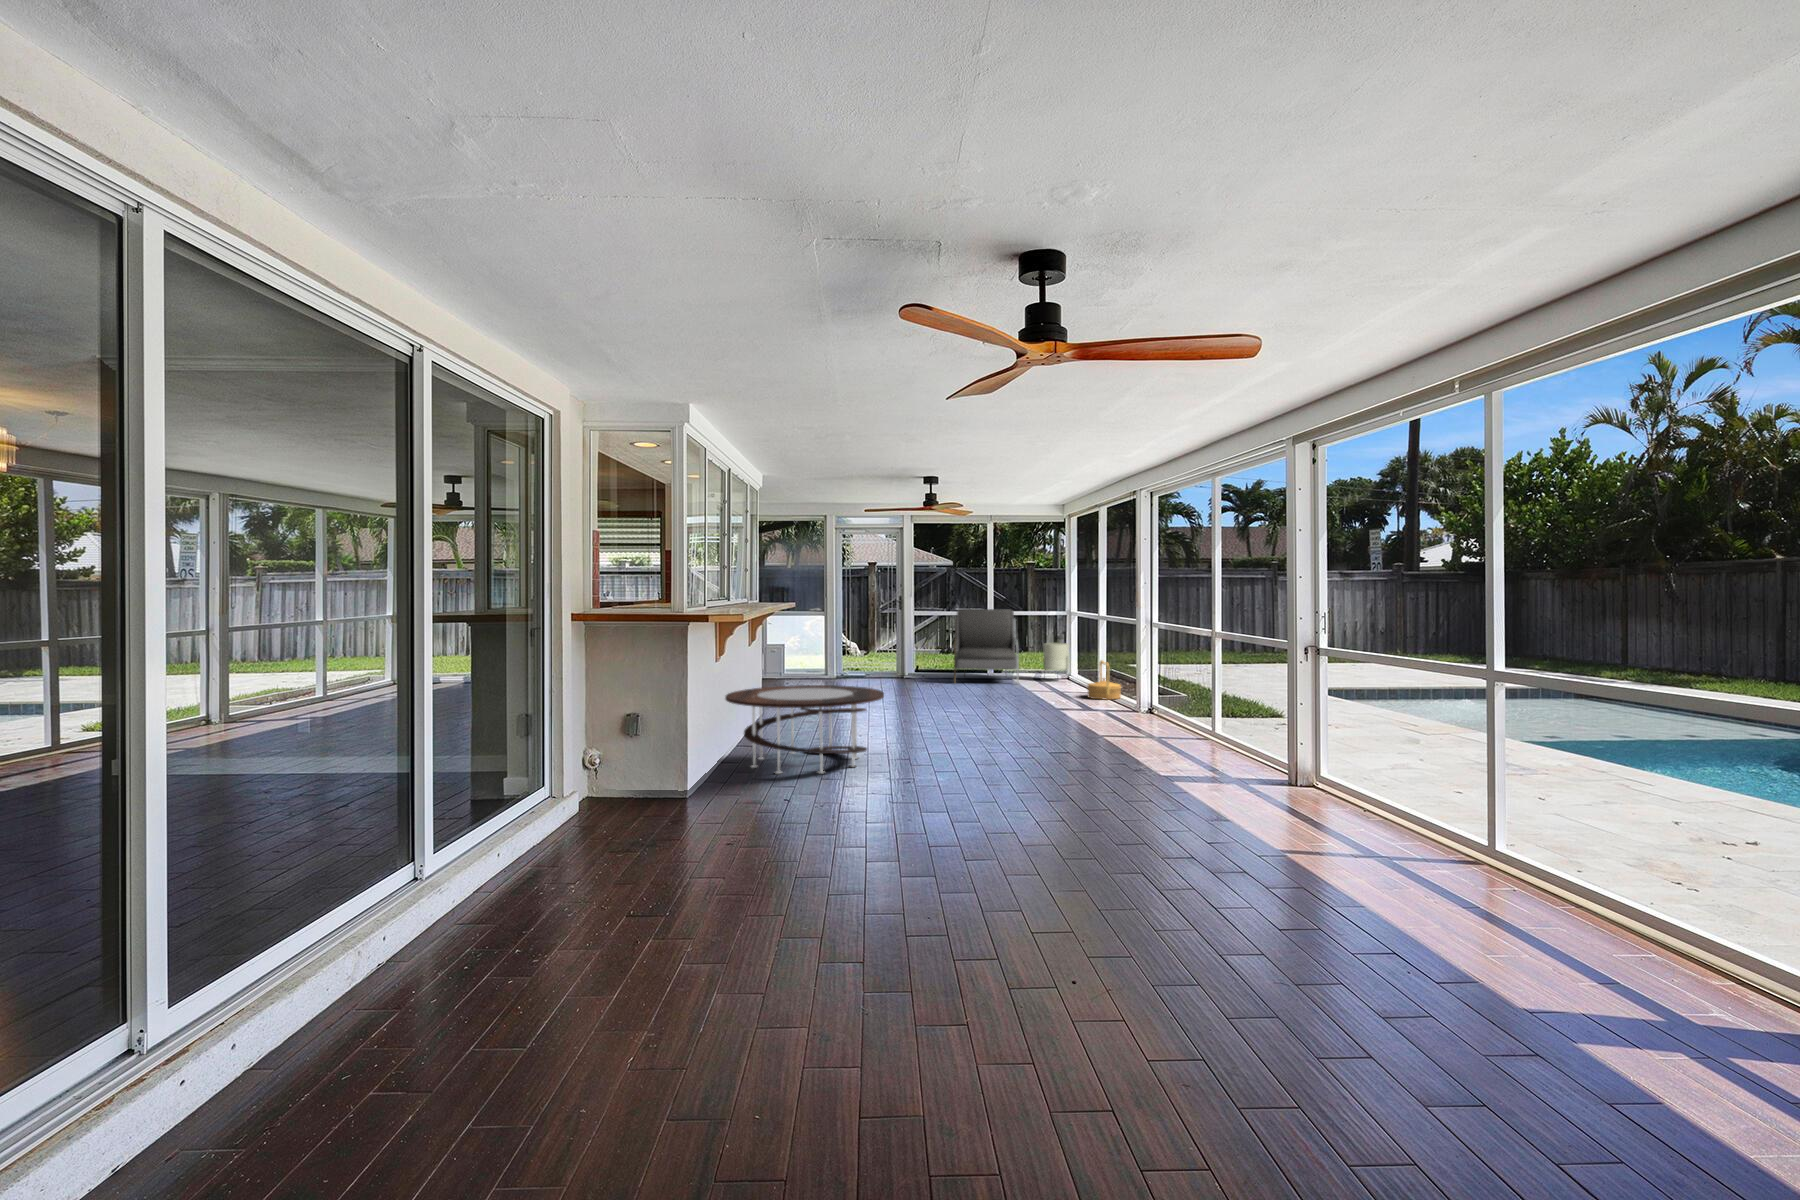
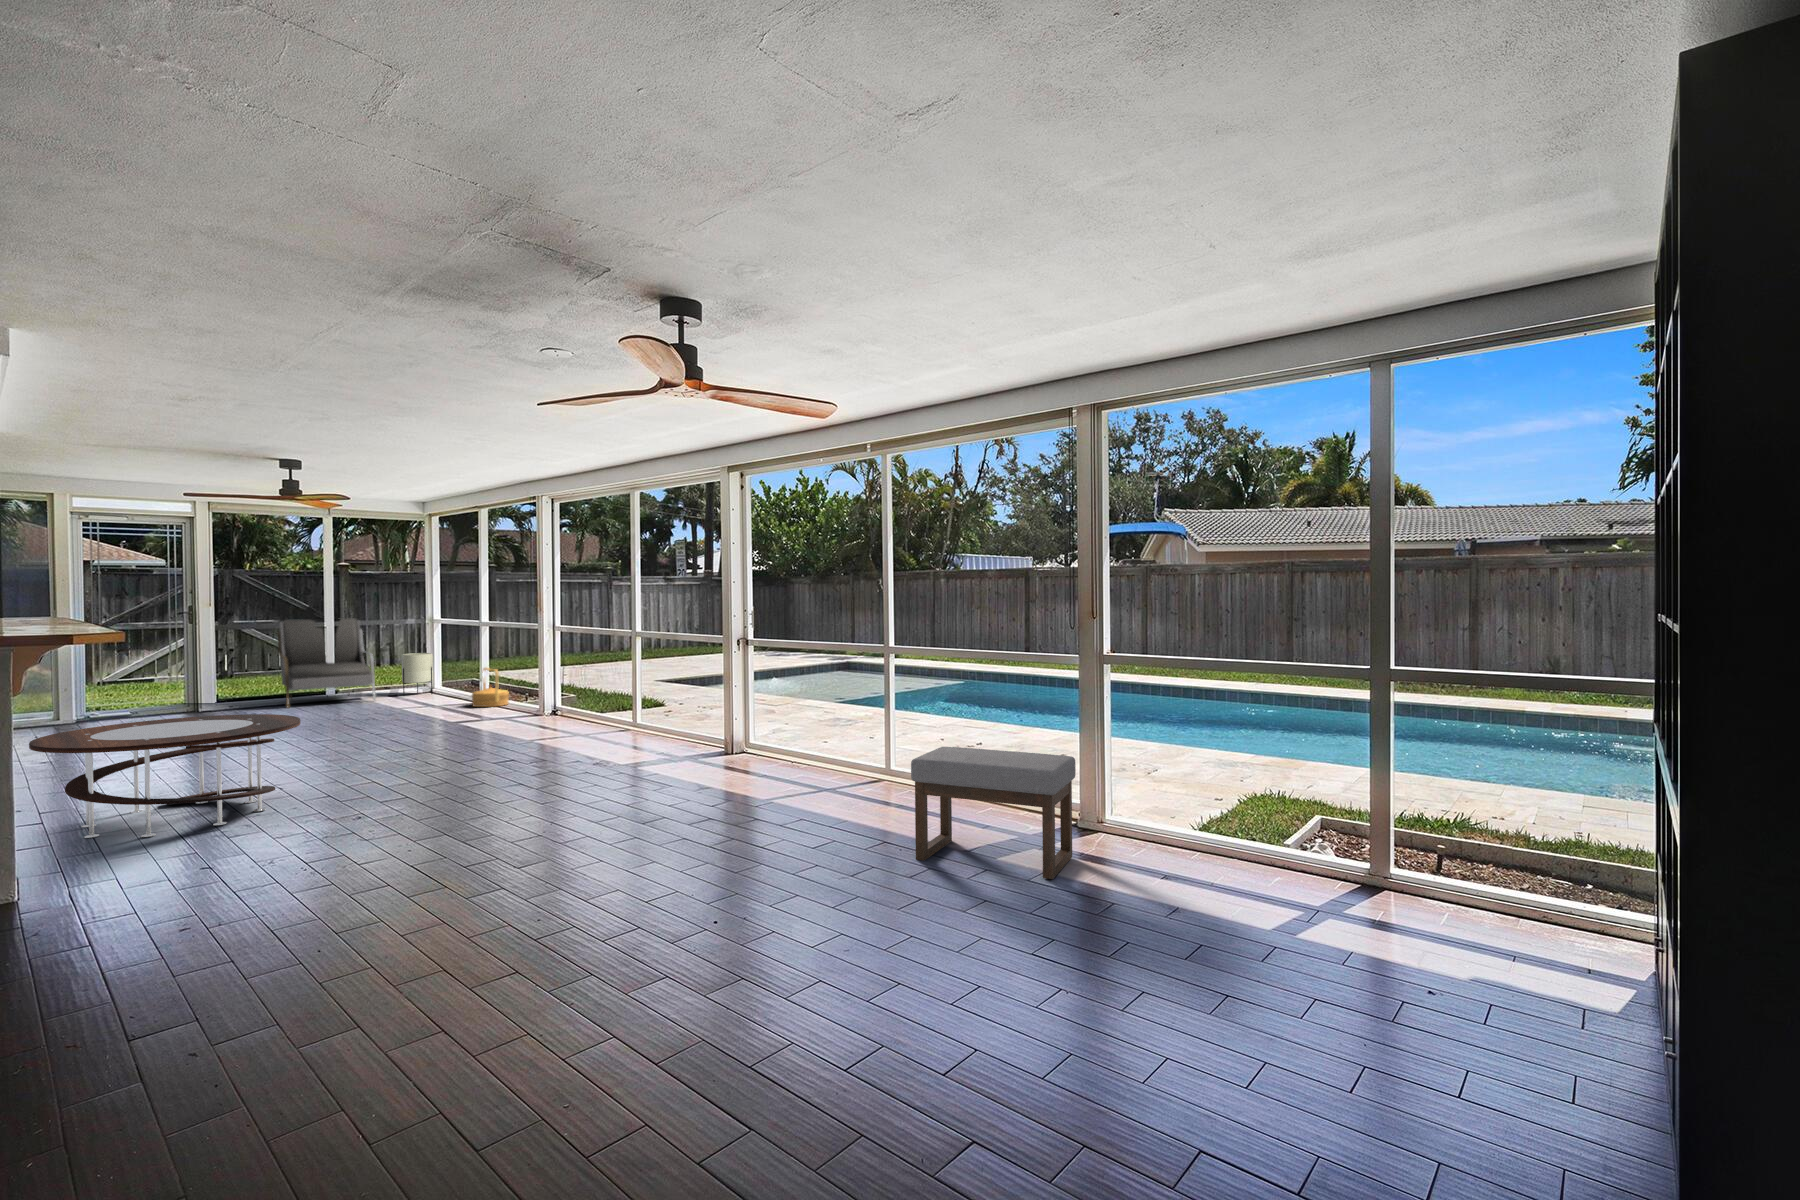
ottoman: none [1404,832,1745,1109] -> present [911,747,1076,879]

